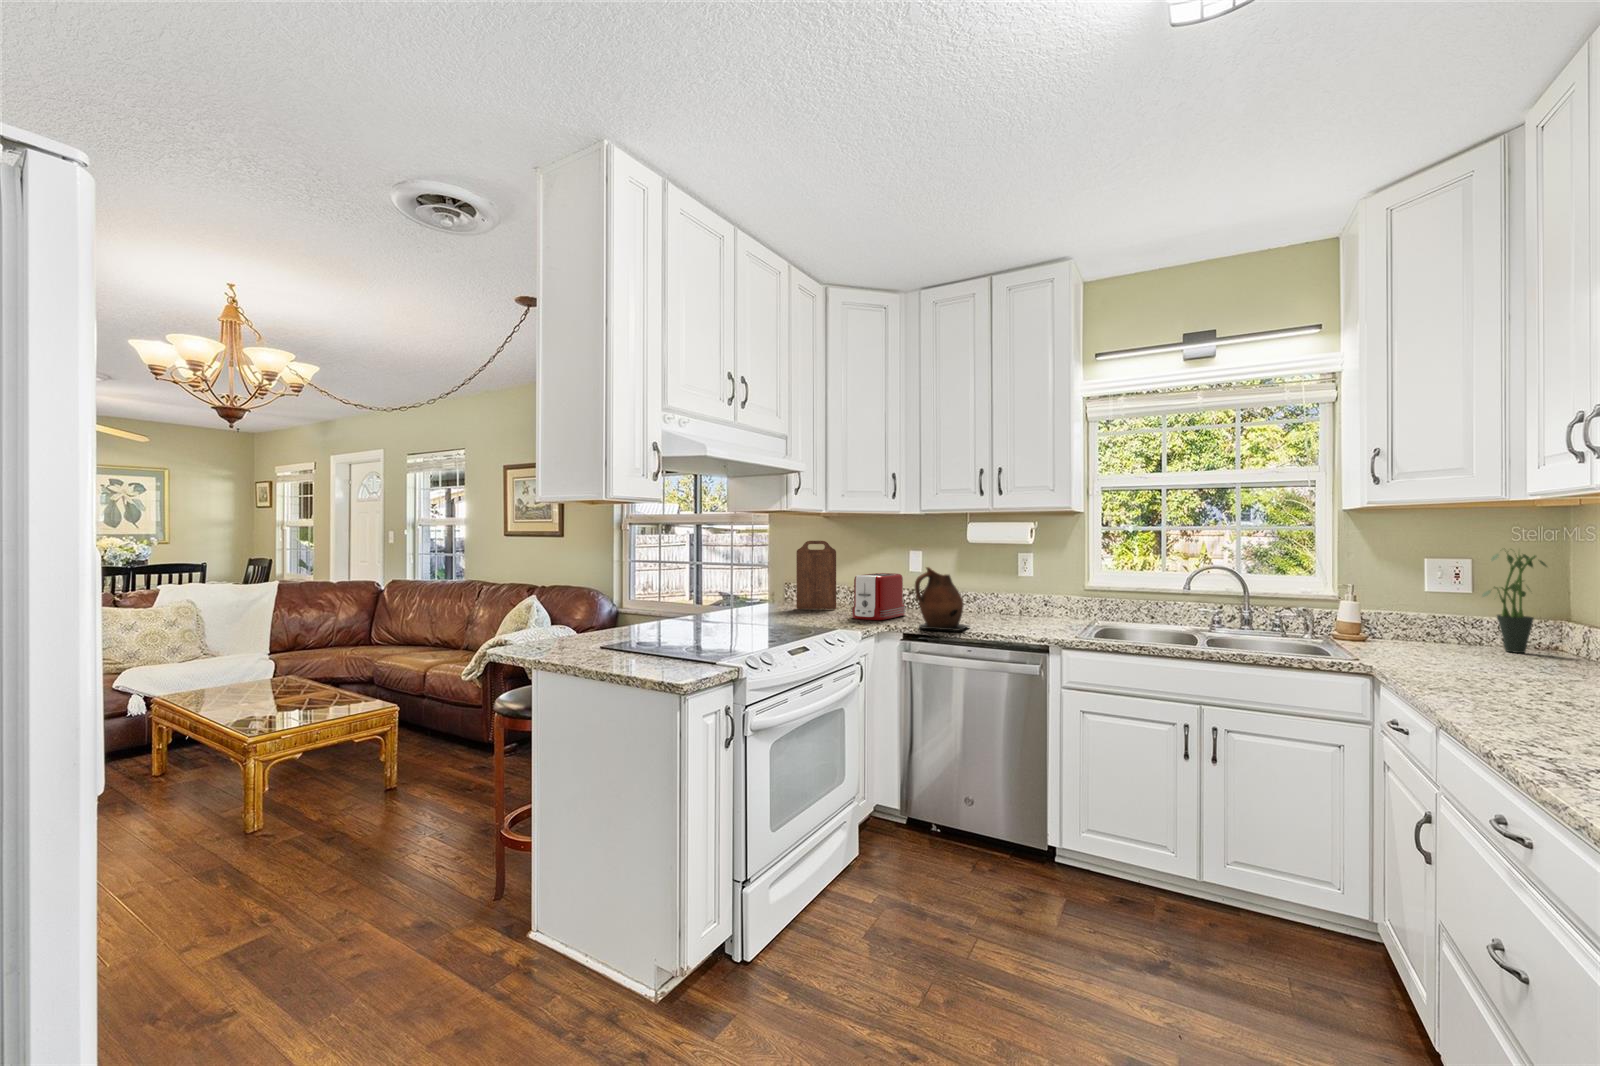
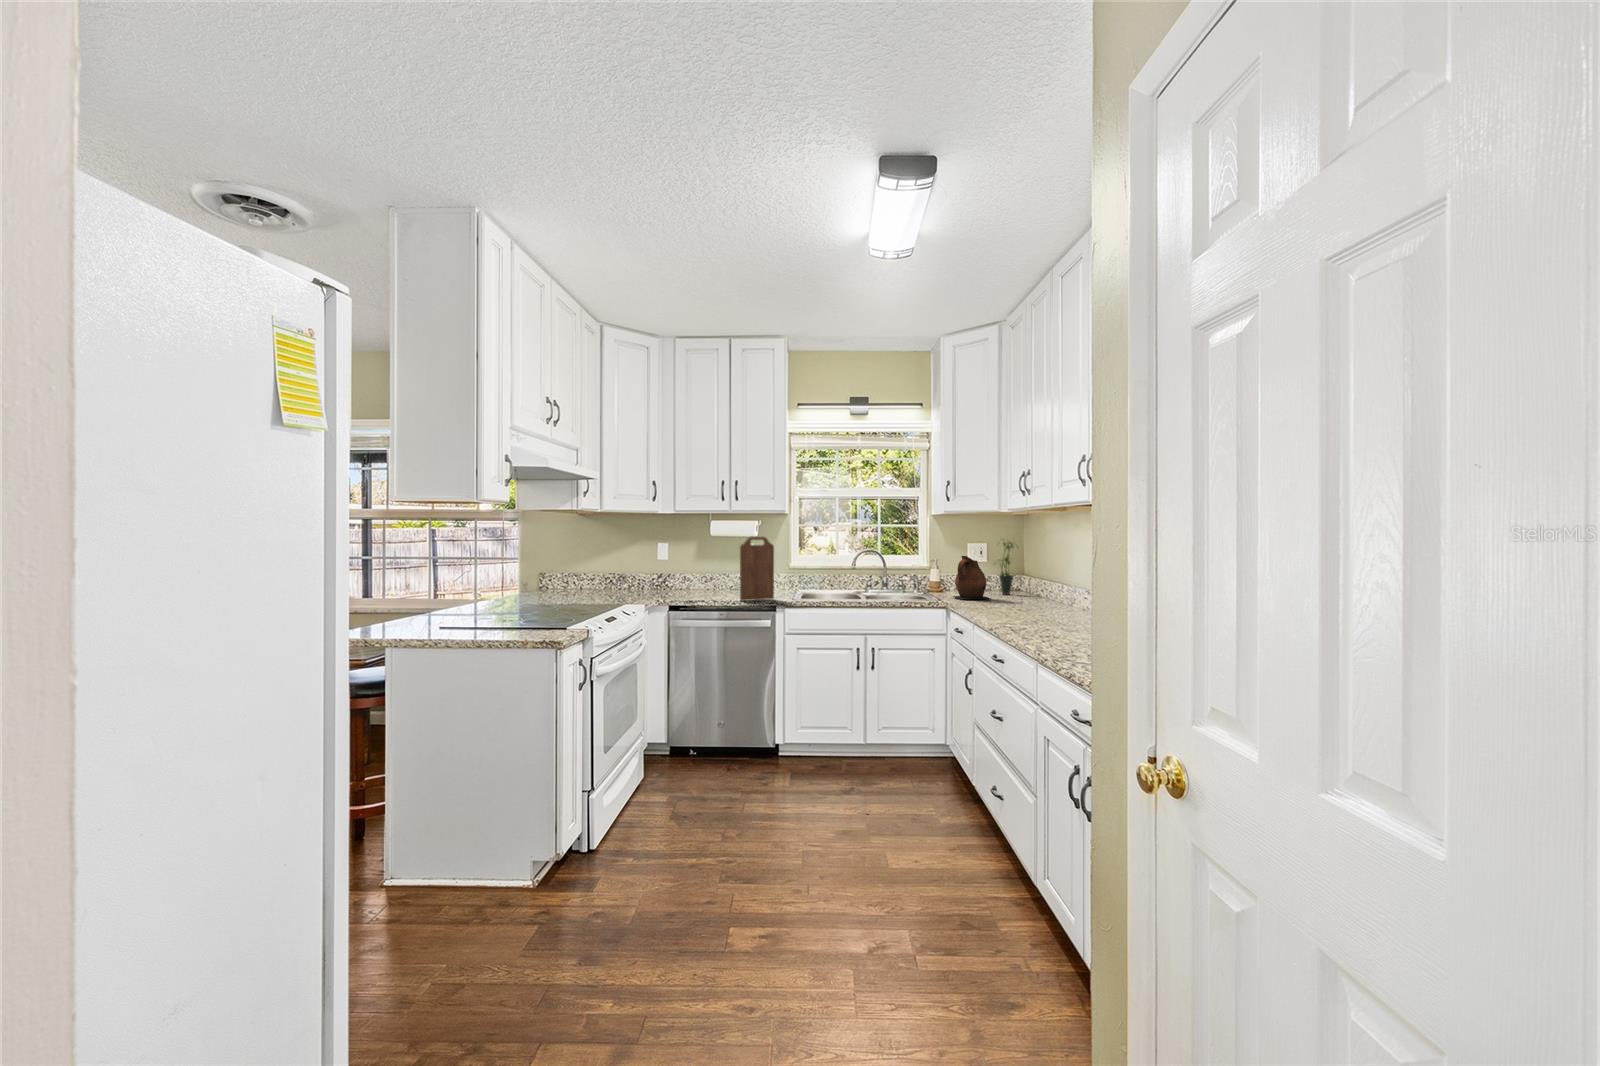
cutting board: present [796,541,836,609] -> present [740,537,774,601]
ceramic pitcher: present [915,567,969,631] -> present [954,556,991,599]
toaster: present [851,573,906,620] -> none [622,561,662,597]

